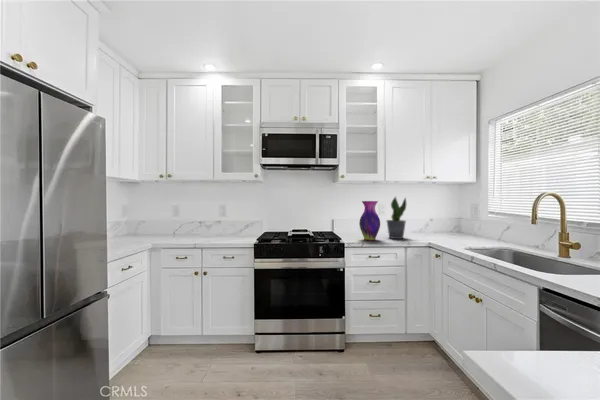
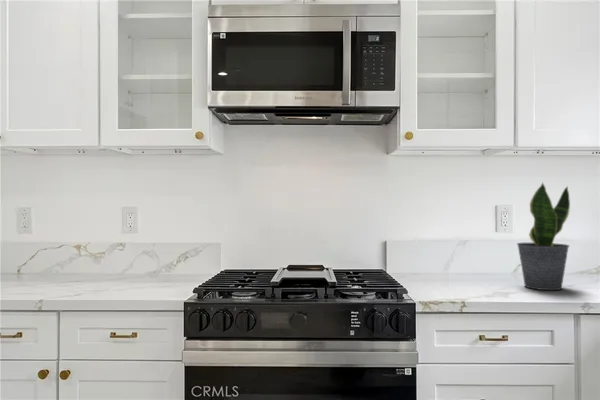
vase: present [359,201,380,240] -> none [452,195,507,294]

